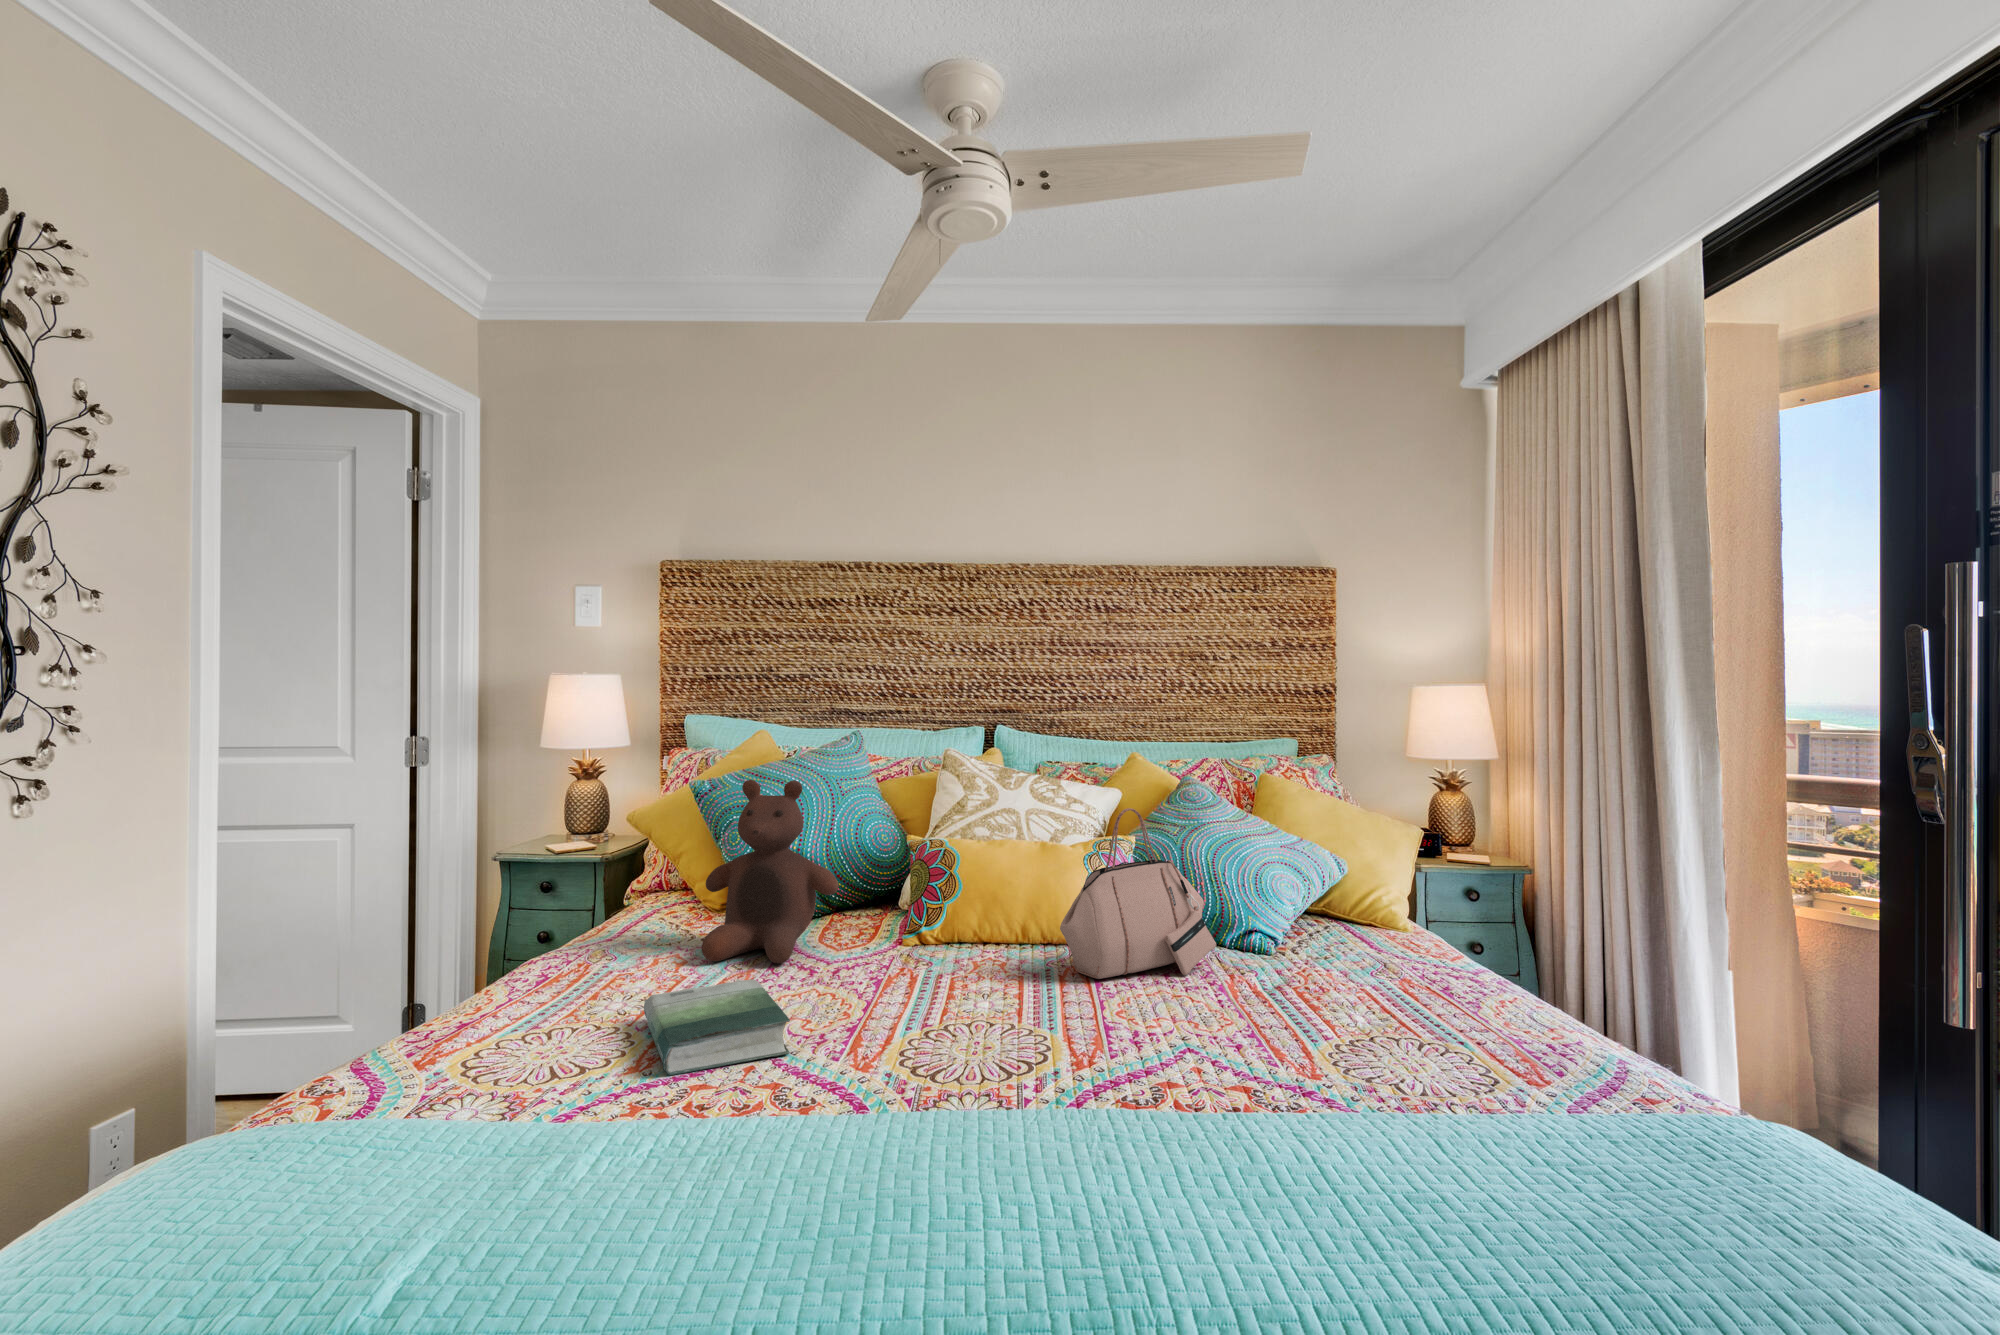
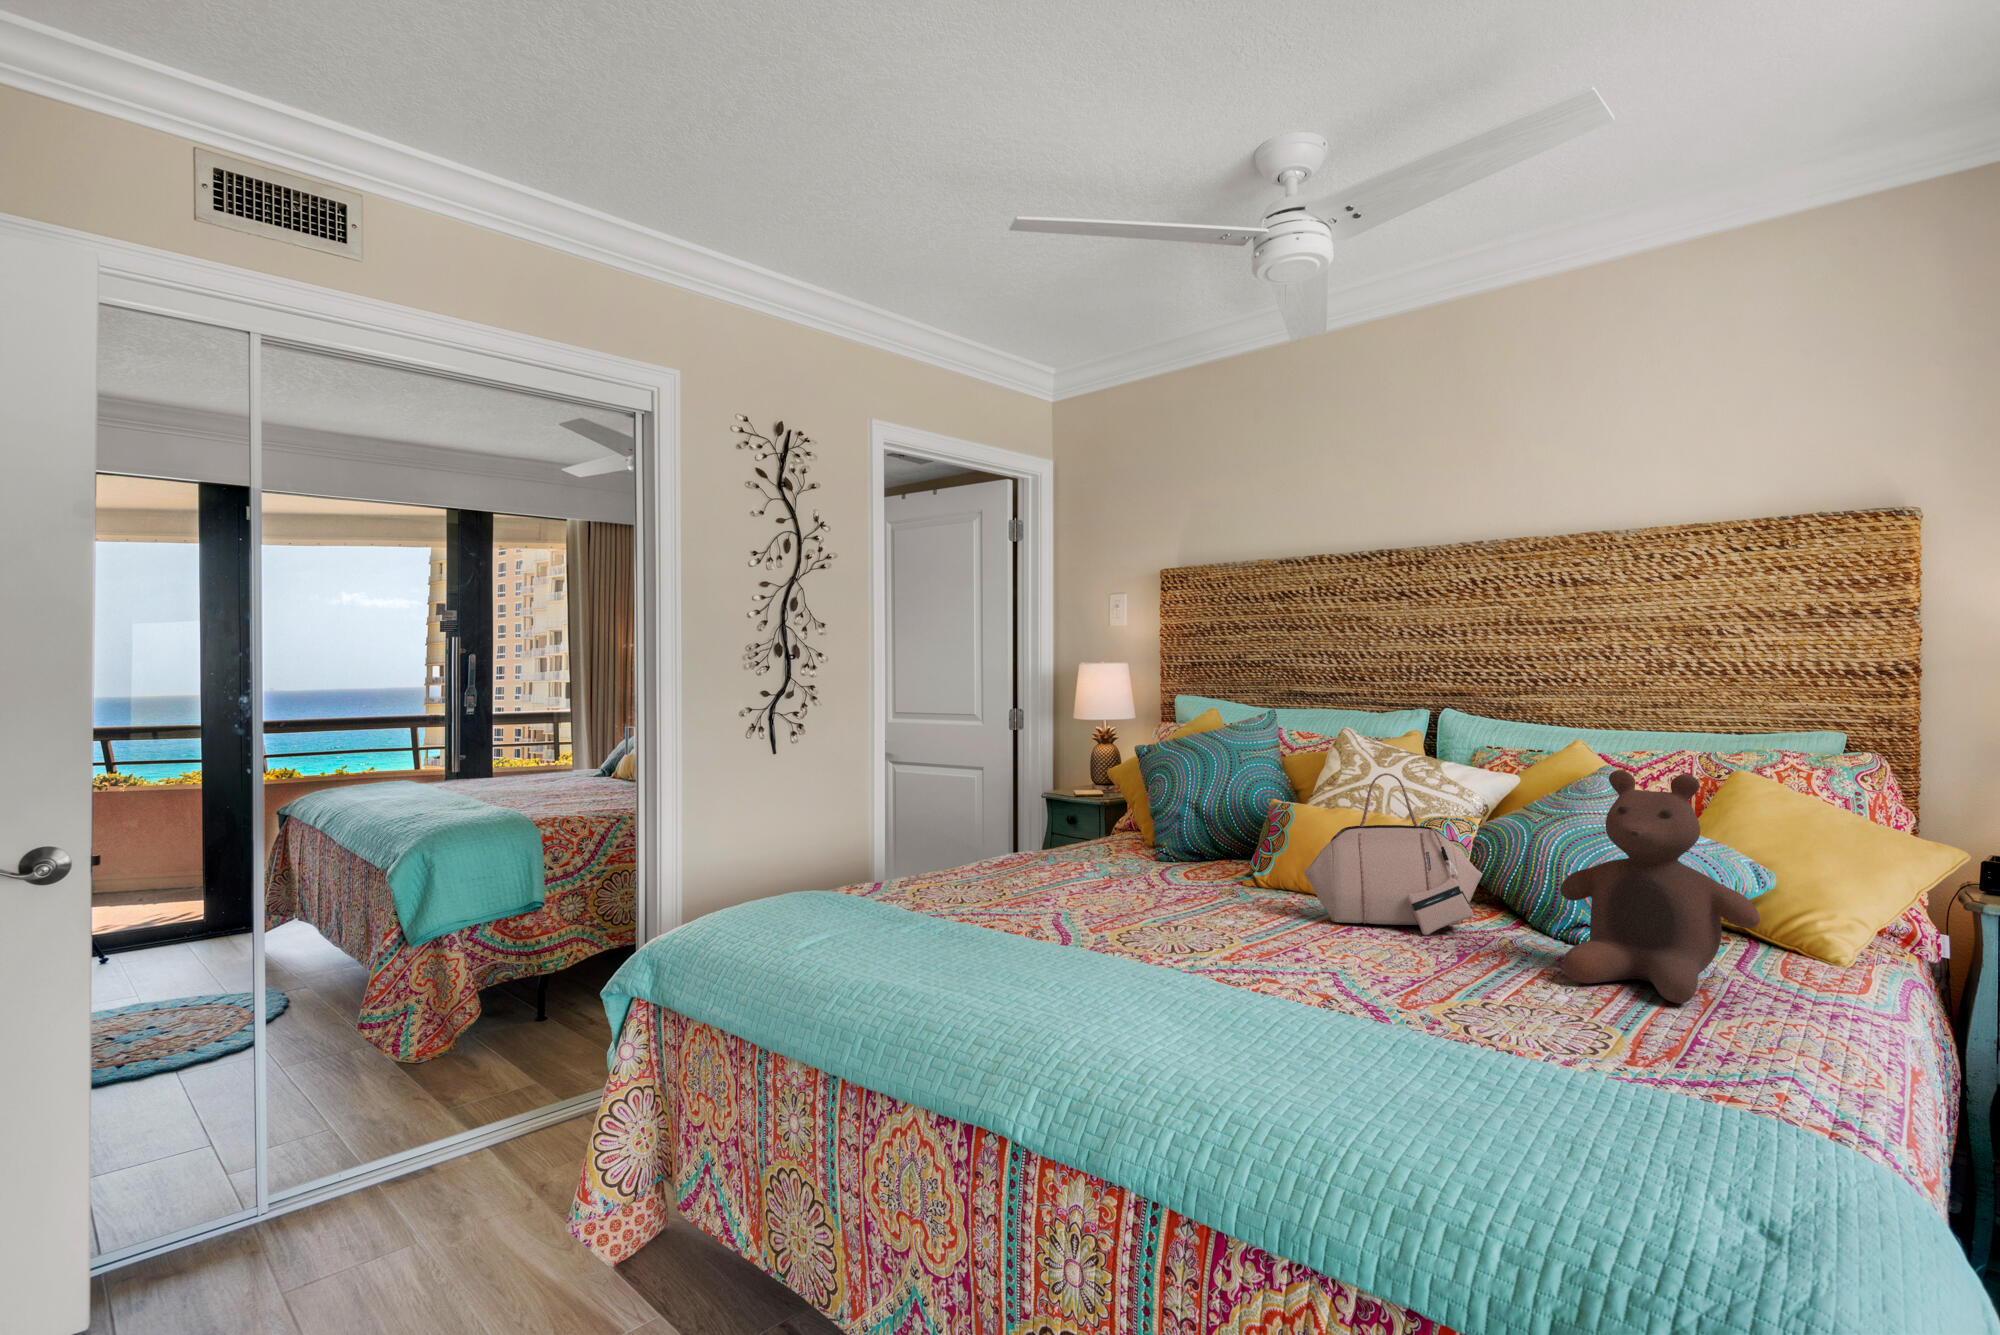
stuffed bear: present [702,780,838,964] -> present [1560,770,1760,1003]
book: present [644,979,790,1075] -> none [960,868,1063,912]

